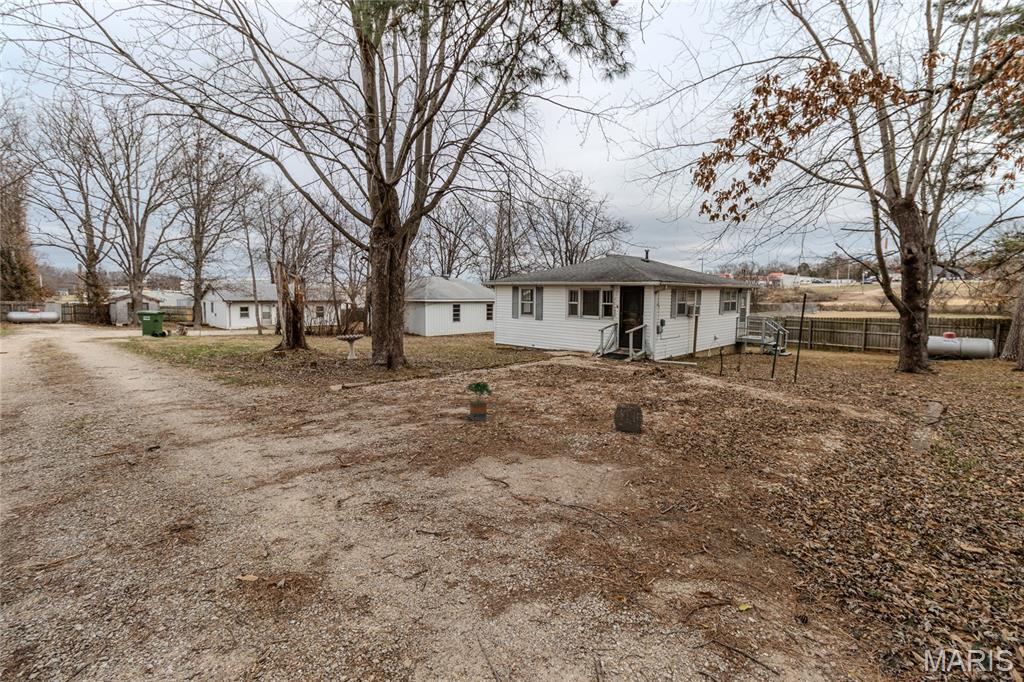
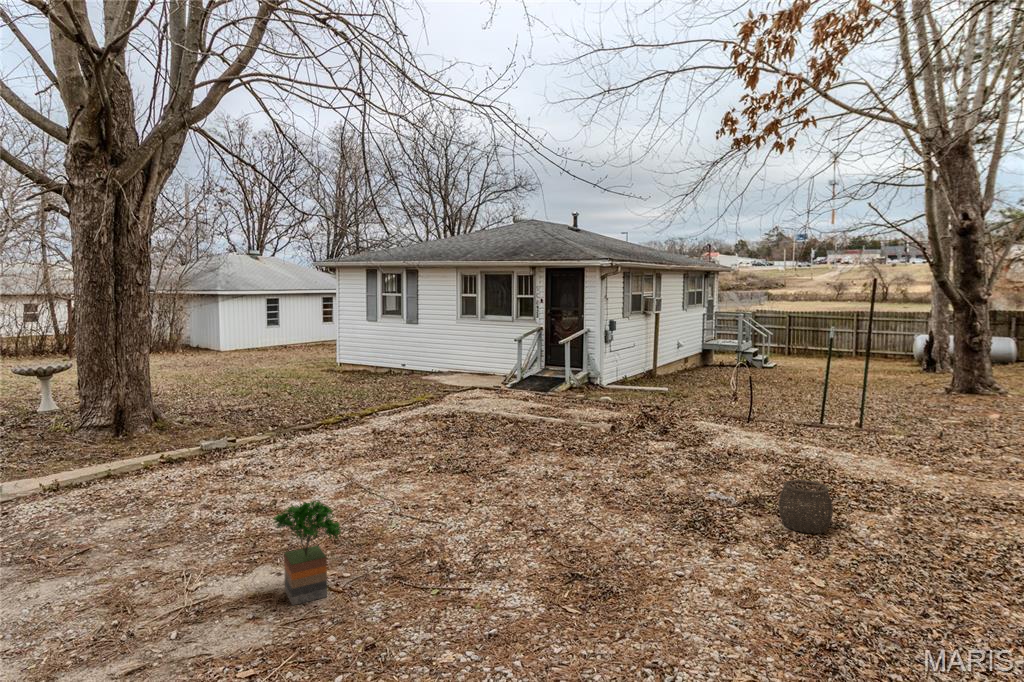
woven basket: present [614,403,643,432] -> present [778,480,833,534]

